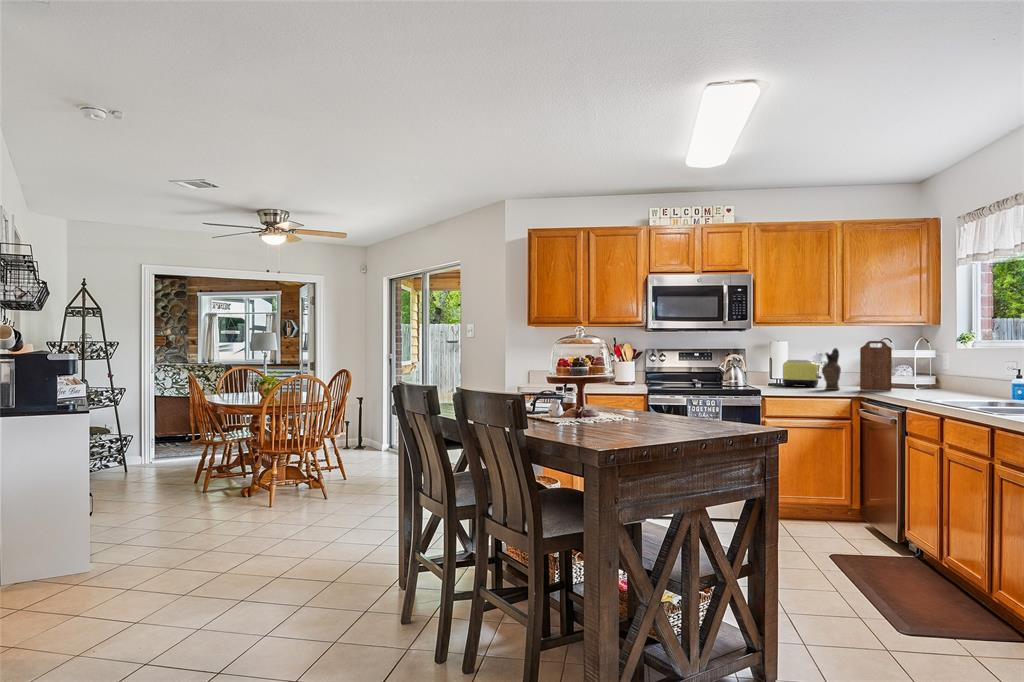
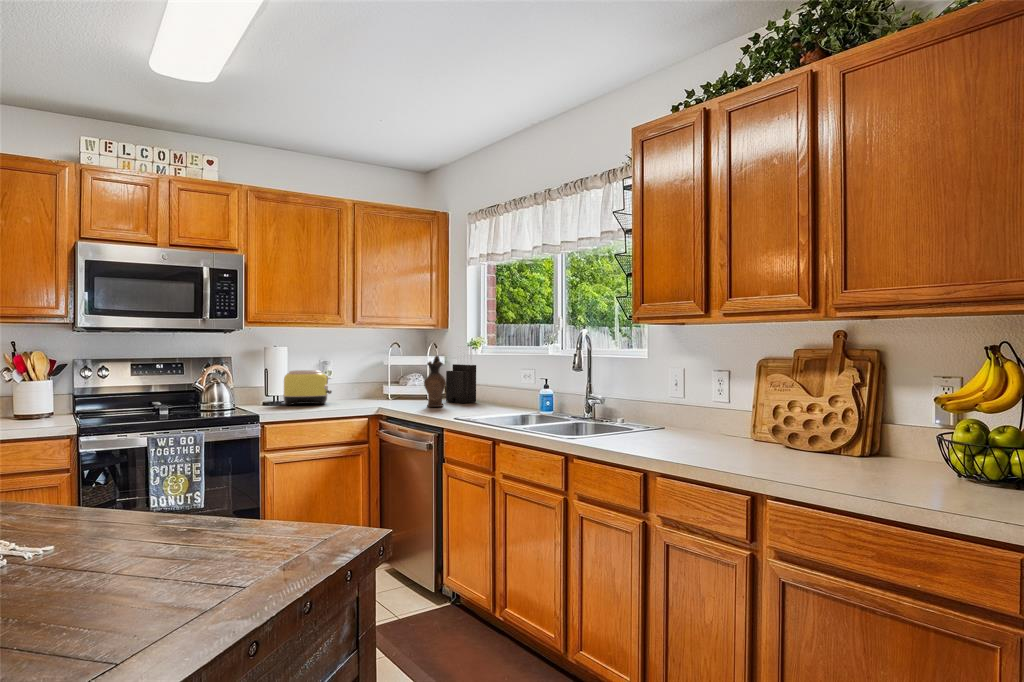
cutting board: present [860,341,892,390] -> none [378,347,409,406]
knife block: none [932,341,964,393] -> present [446,346,476,403]
ceramic pitcher: present [822,348,841,390] -> present [425,356,445,407]

